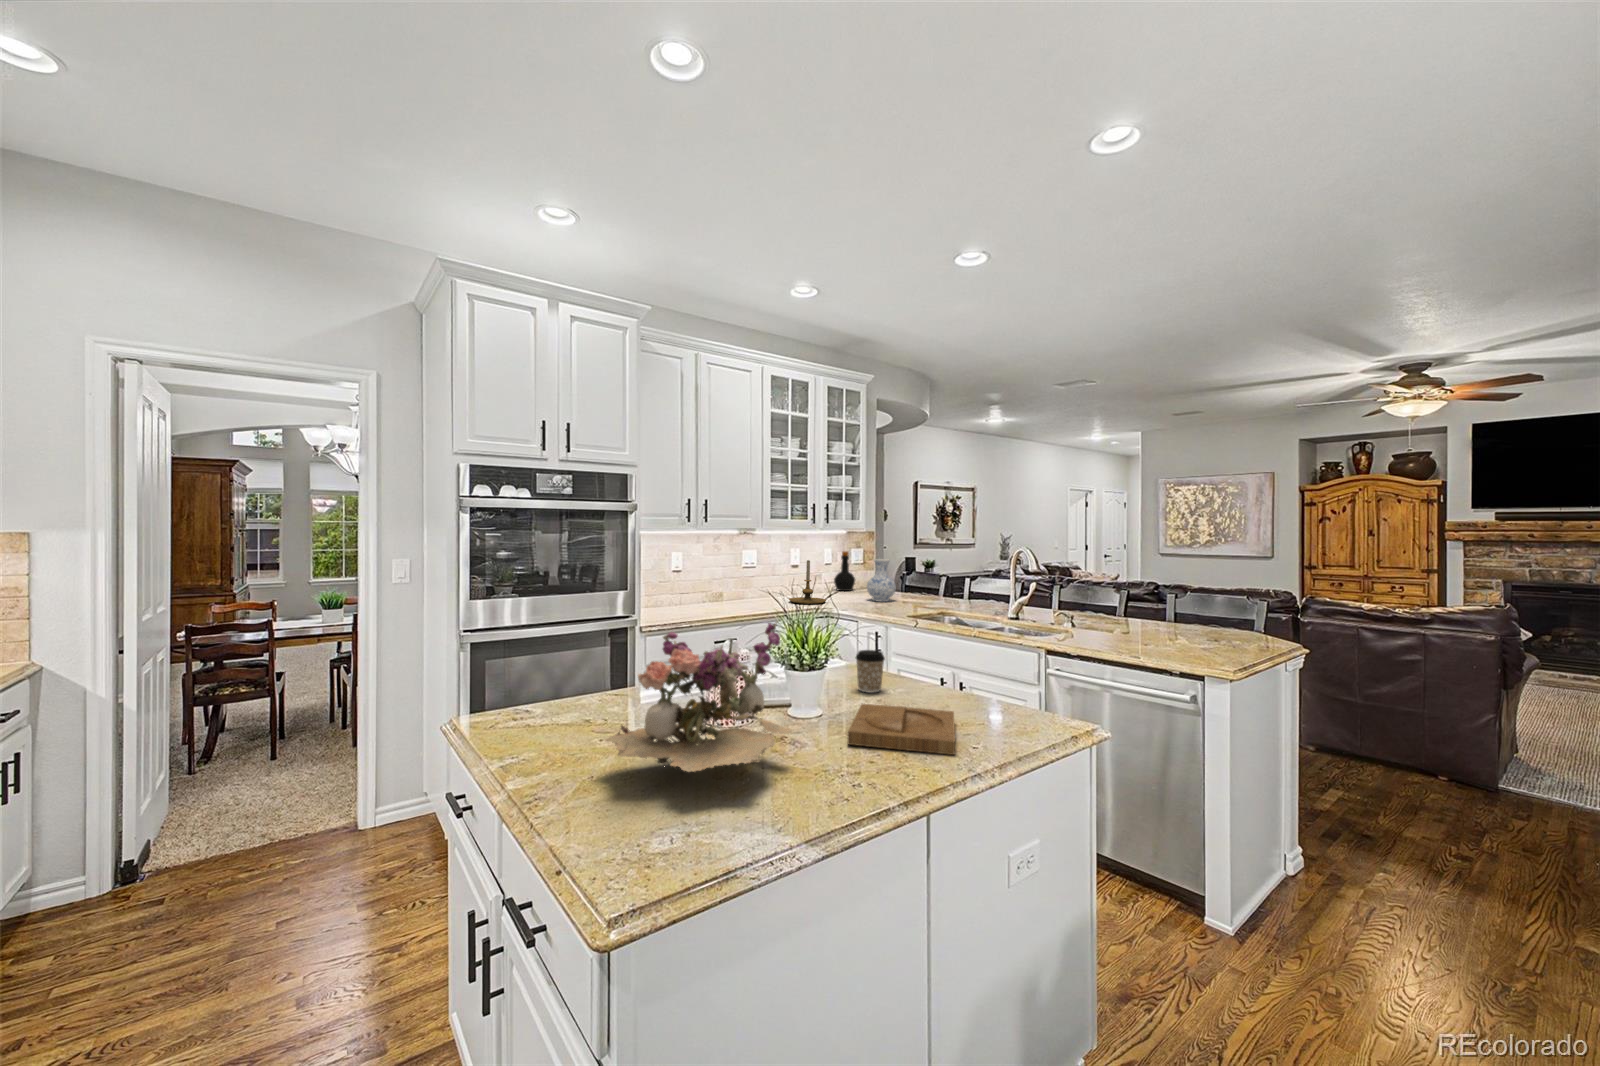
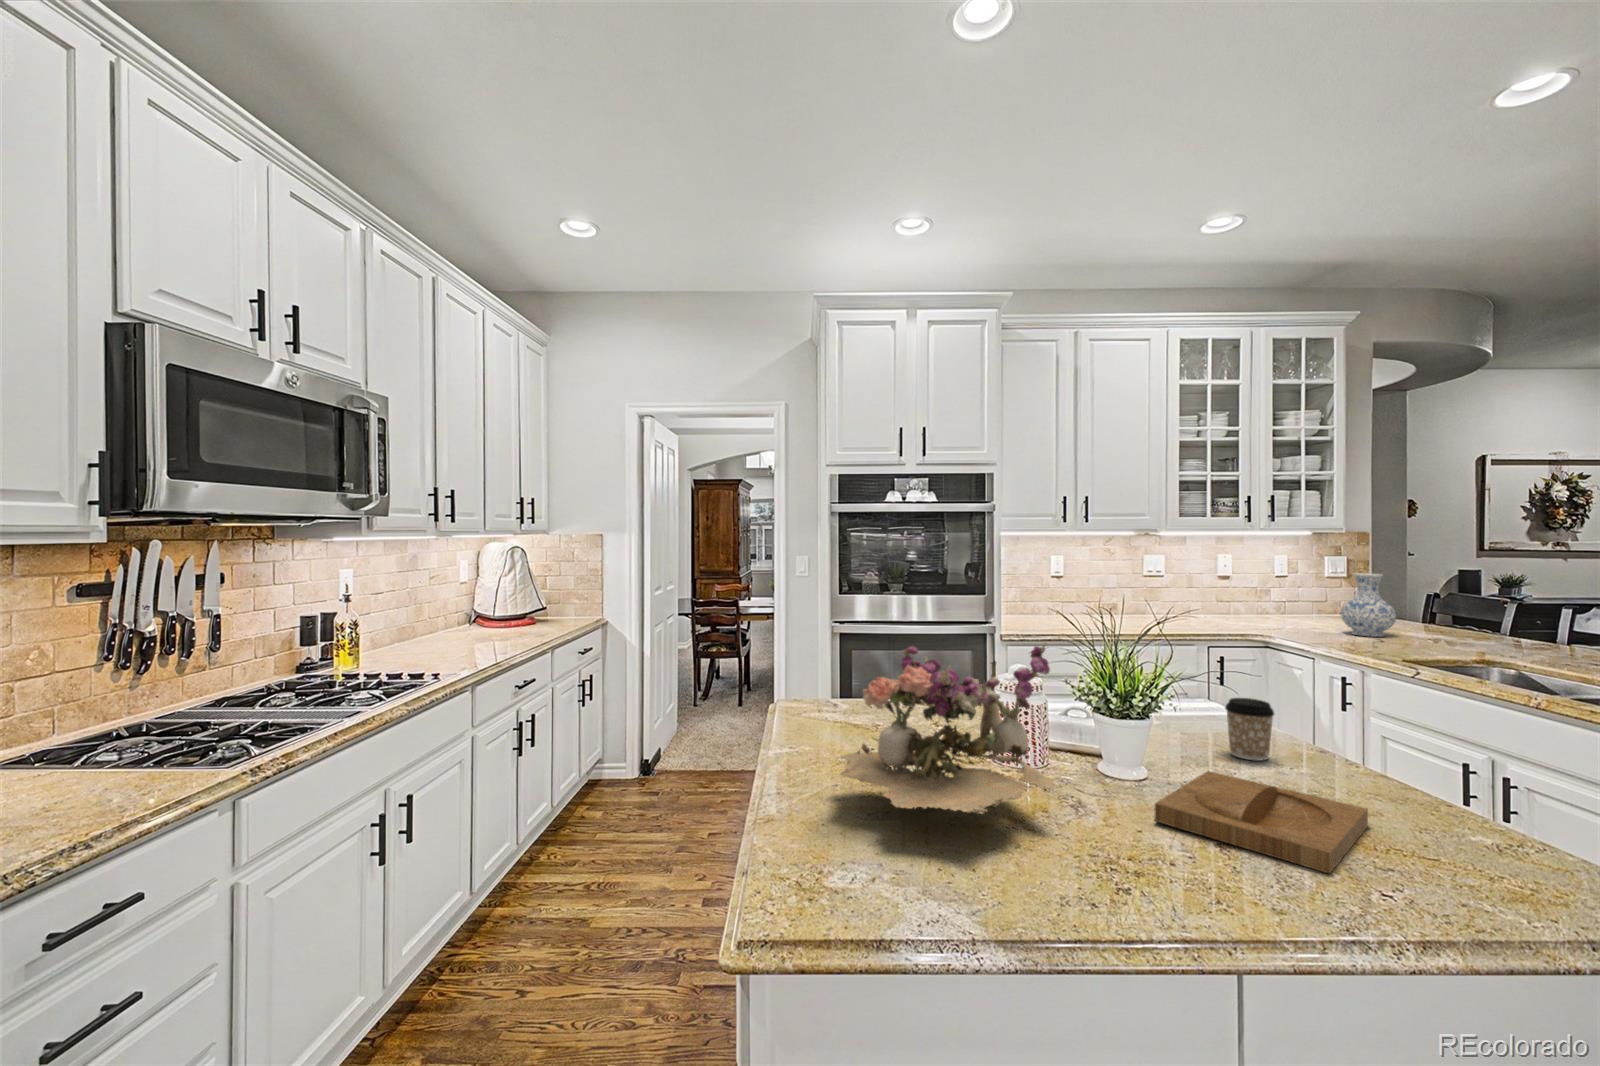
bottle: present [834,551,855,591] -> none [1293,562,1331,619]
candle holder: present [789,560,826,604] -> none [1209,573,1269,632]

